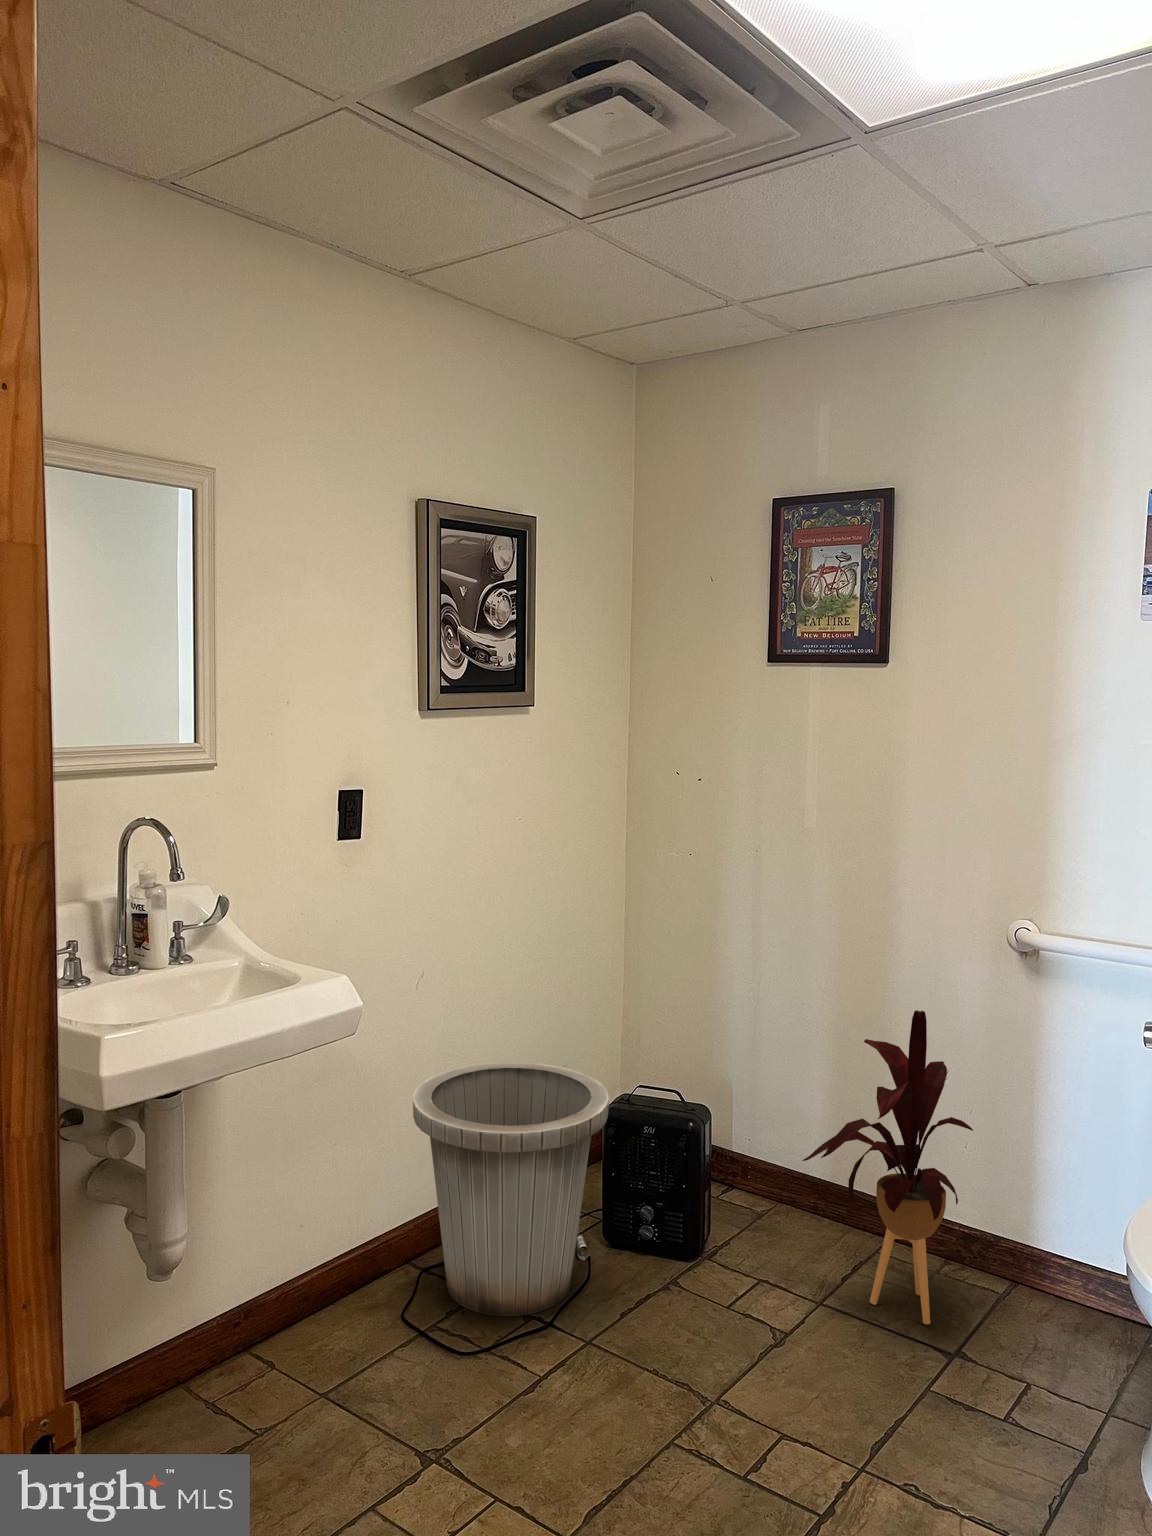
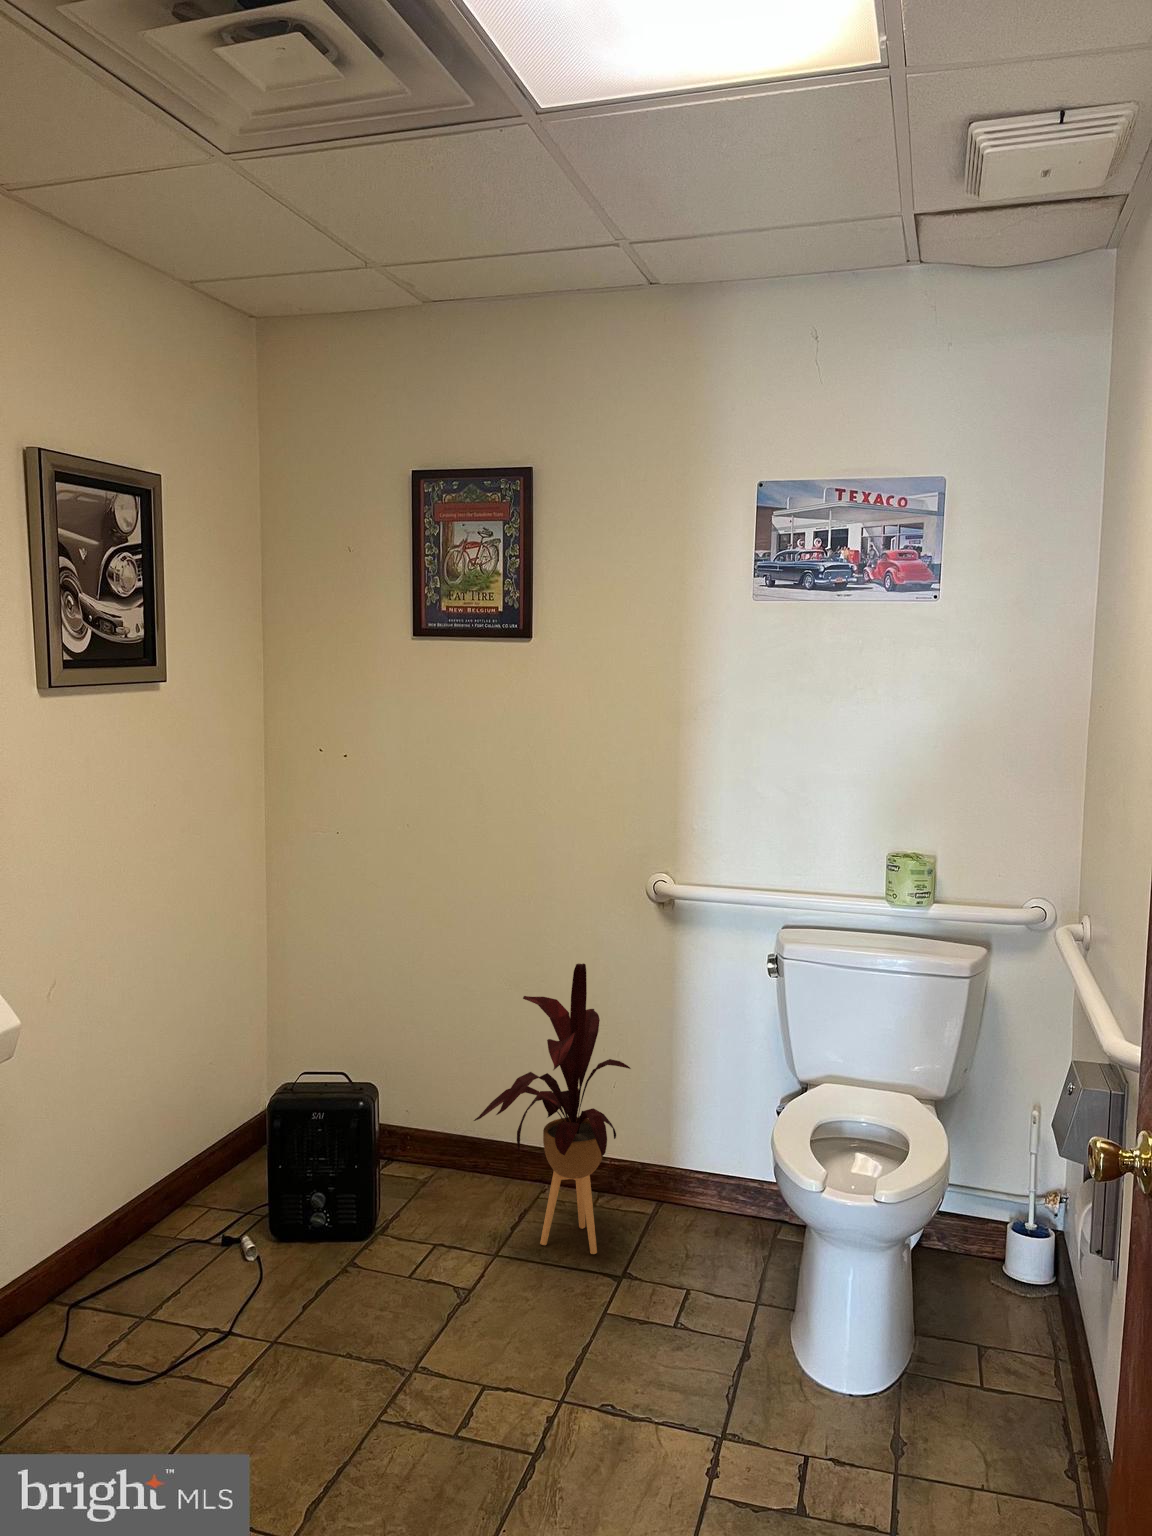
trash can: present [413,1062,609,1316] -> none [55,1061,278,1337]

